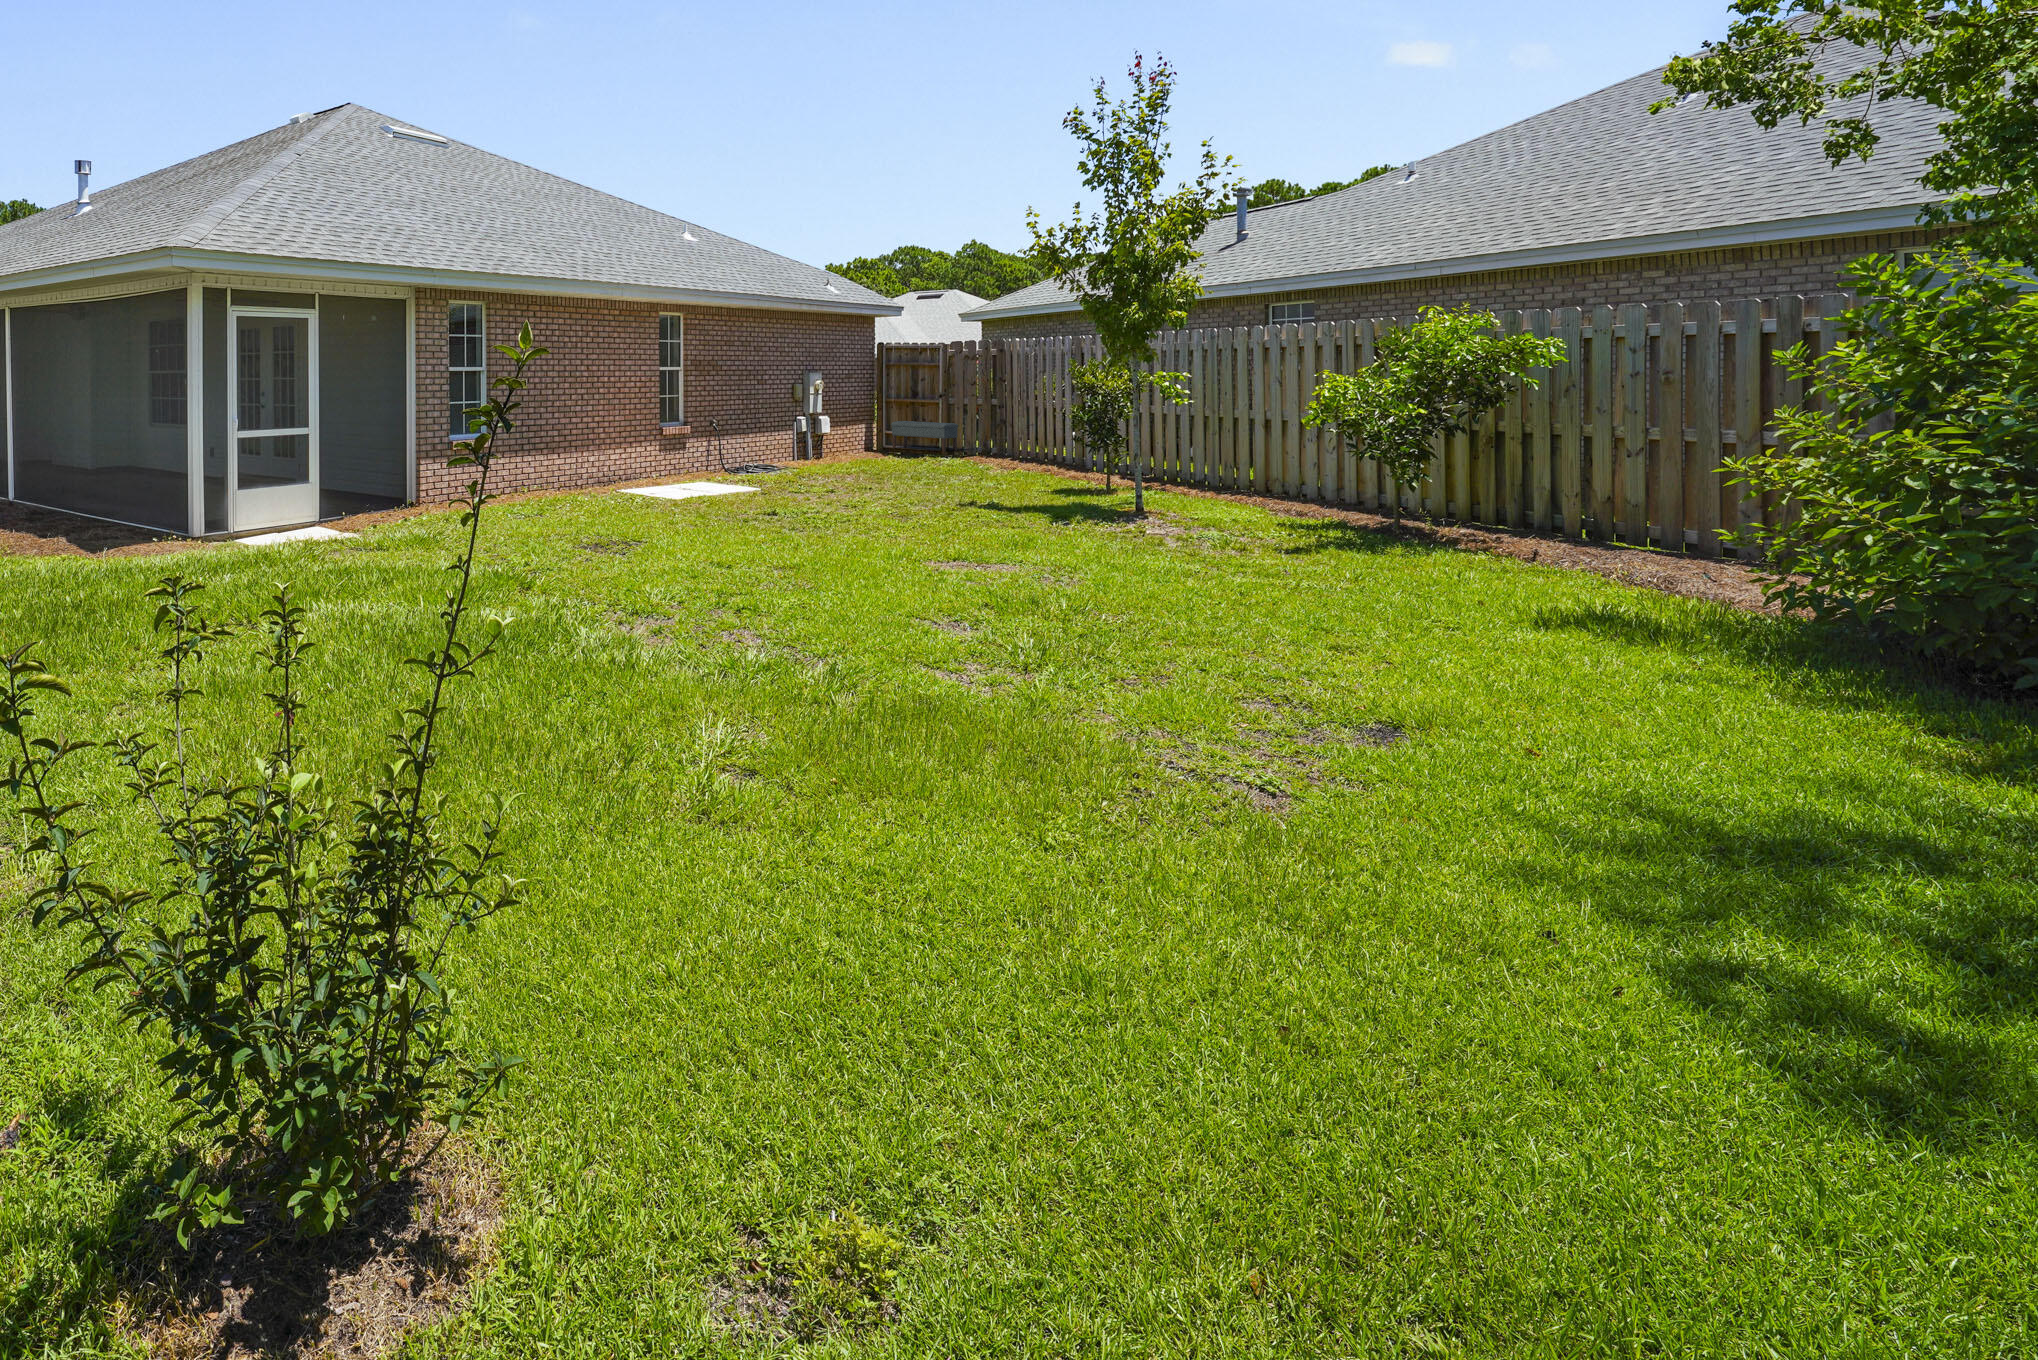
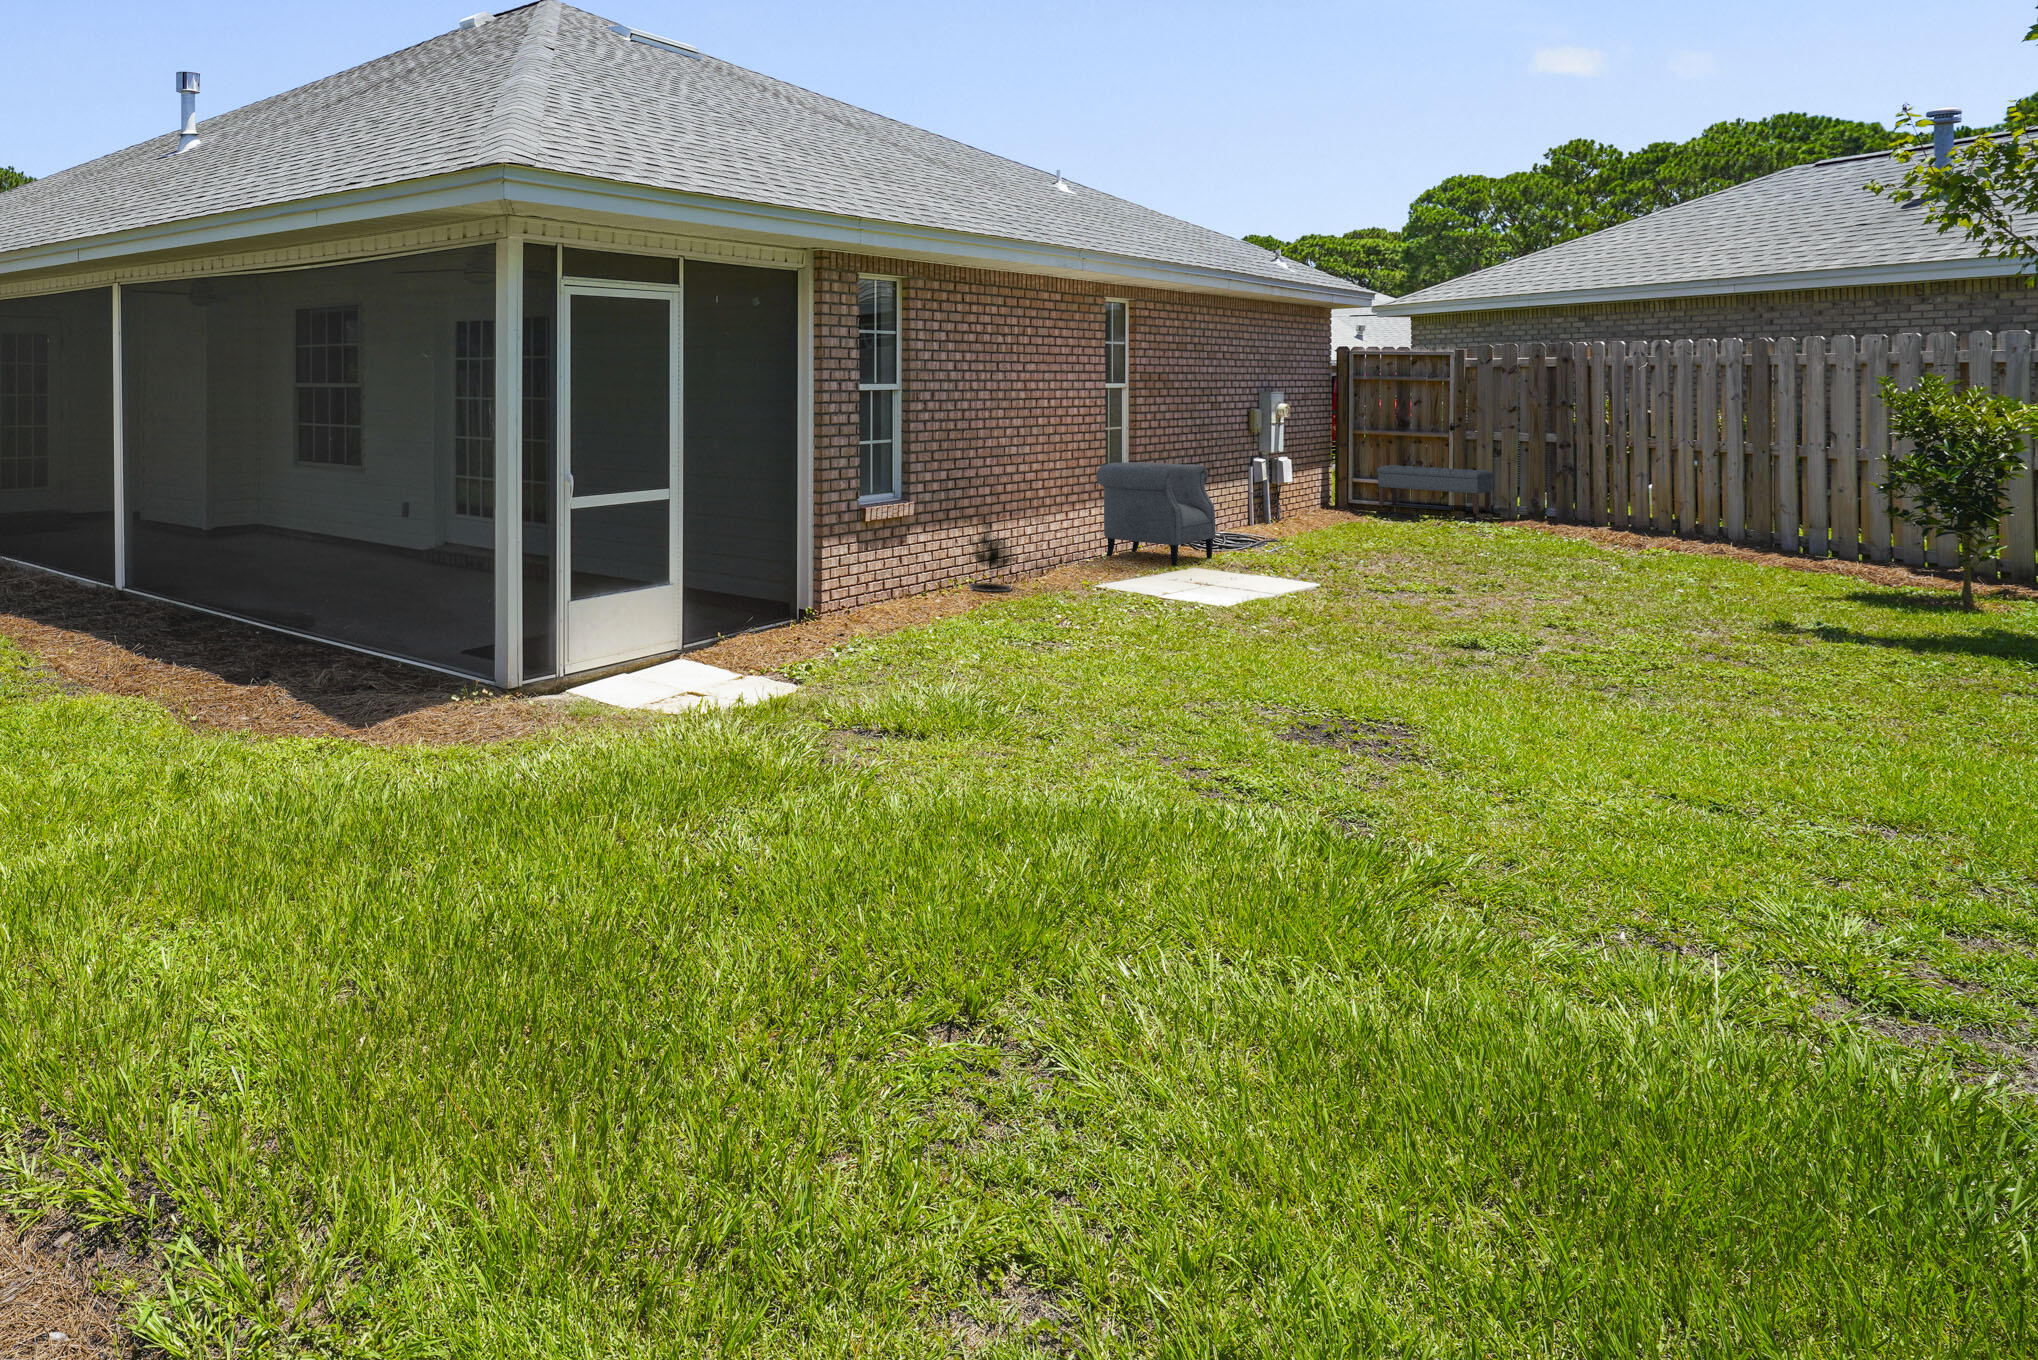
chair: none [647,417,720,480] -> present [1096,462,1216,566]
potted tree: none [533,446,562,494] -> present [969,522,1014,592]

